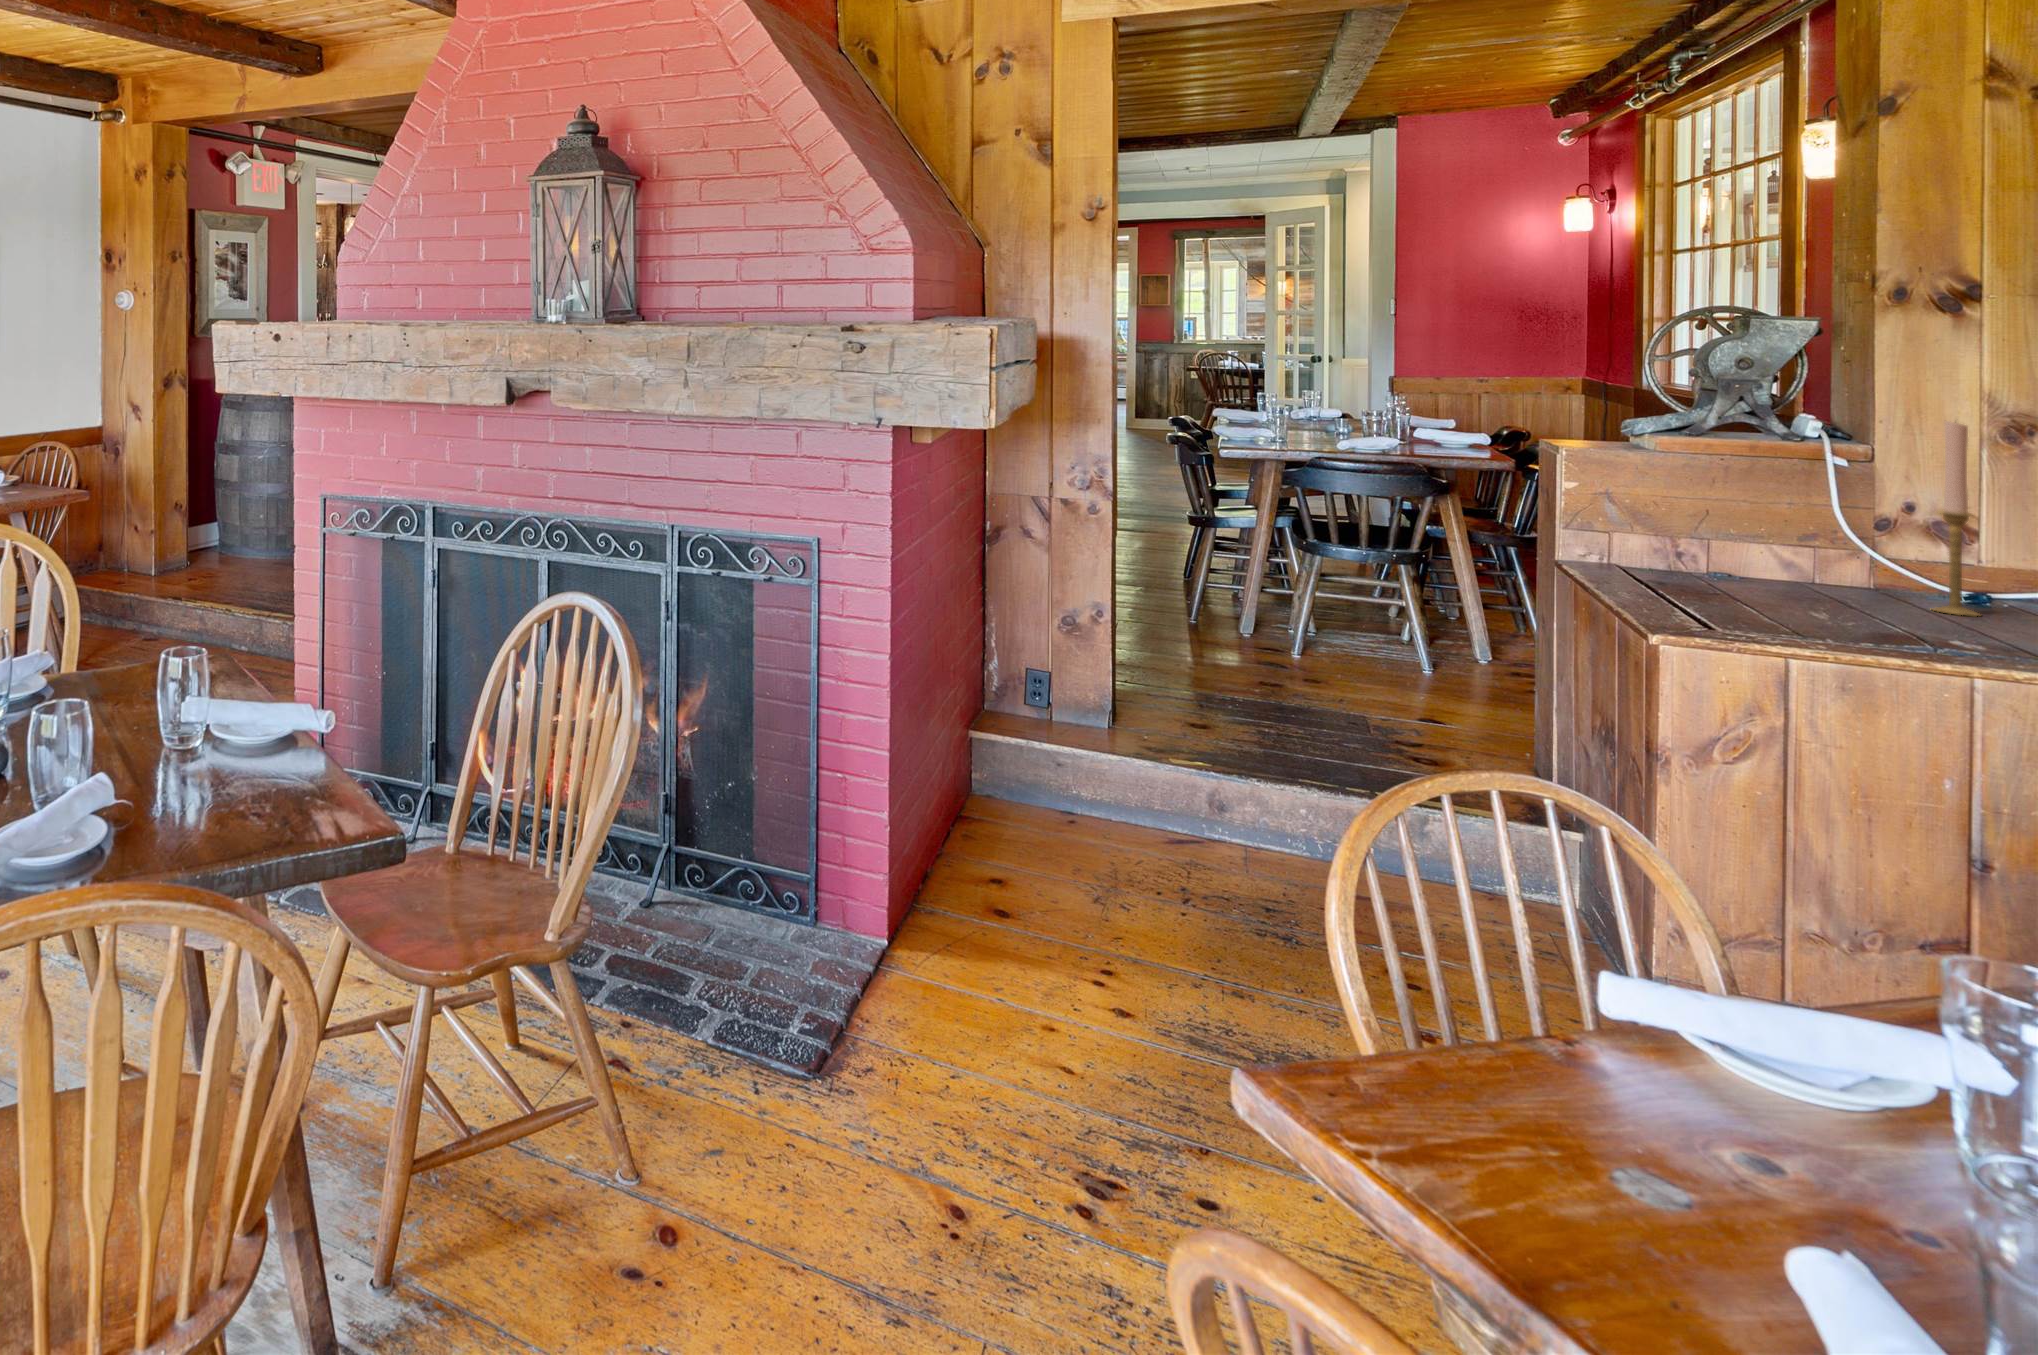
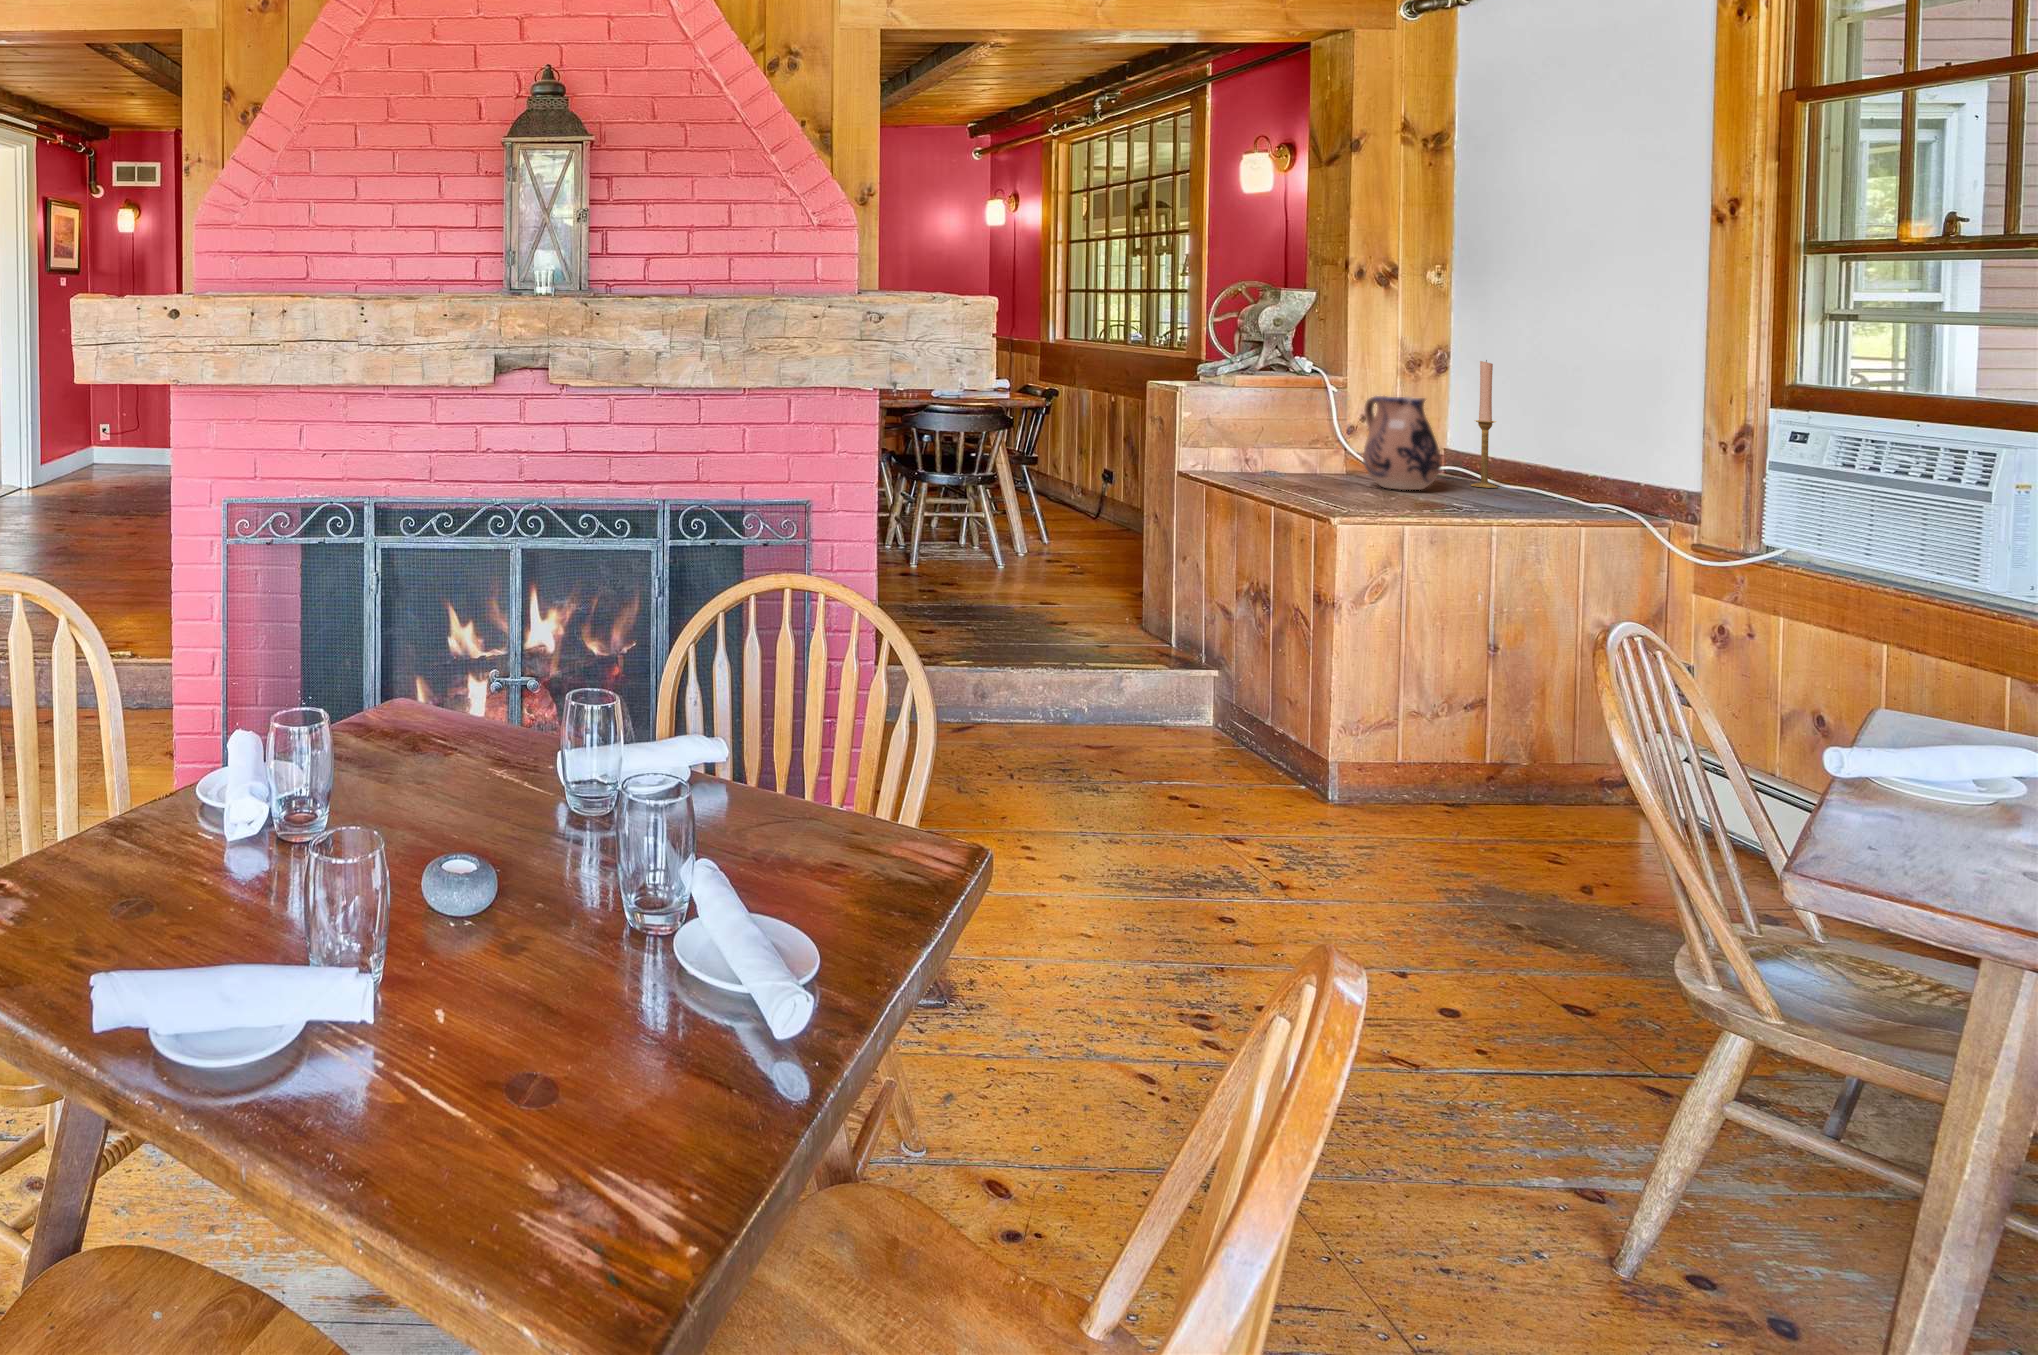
ceramic pitcher: none [1708,466,1843,605] -> present [1363,396,1441,490]

